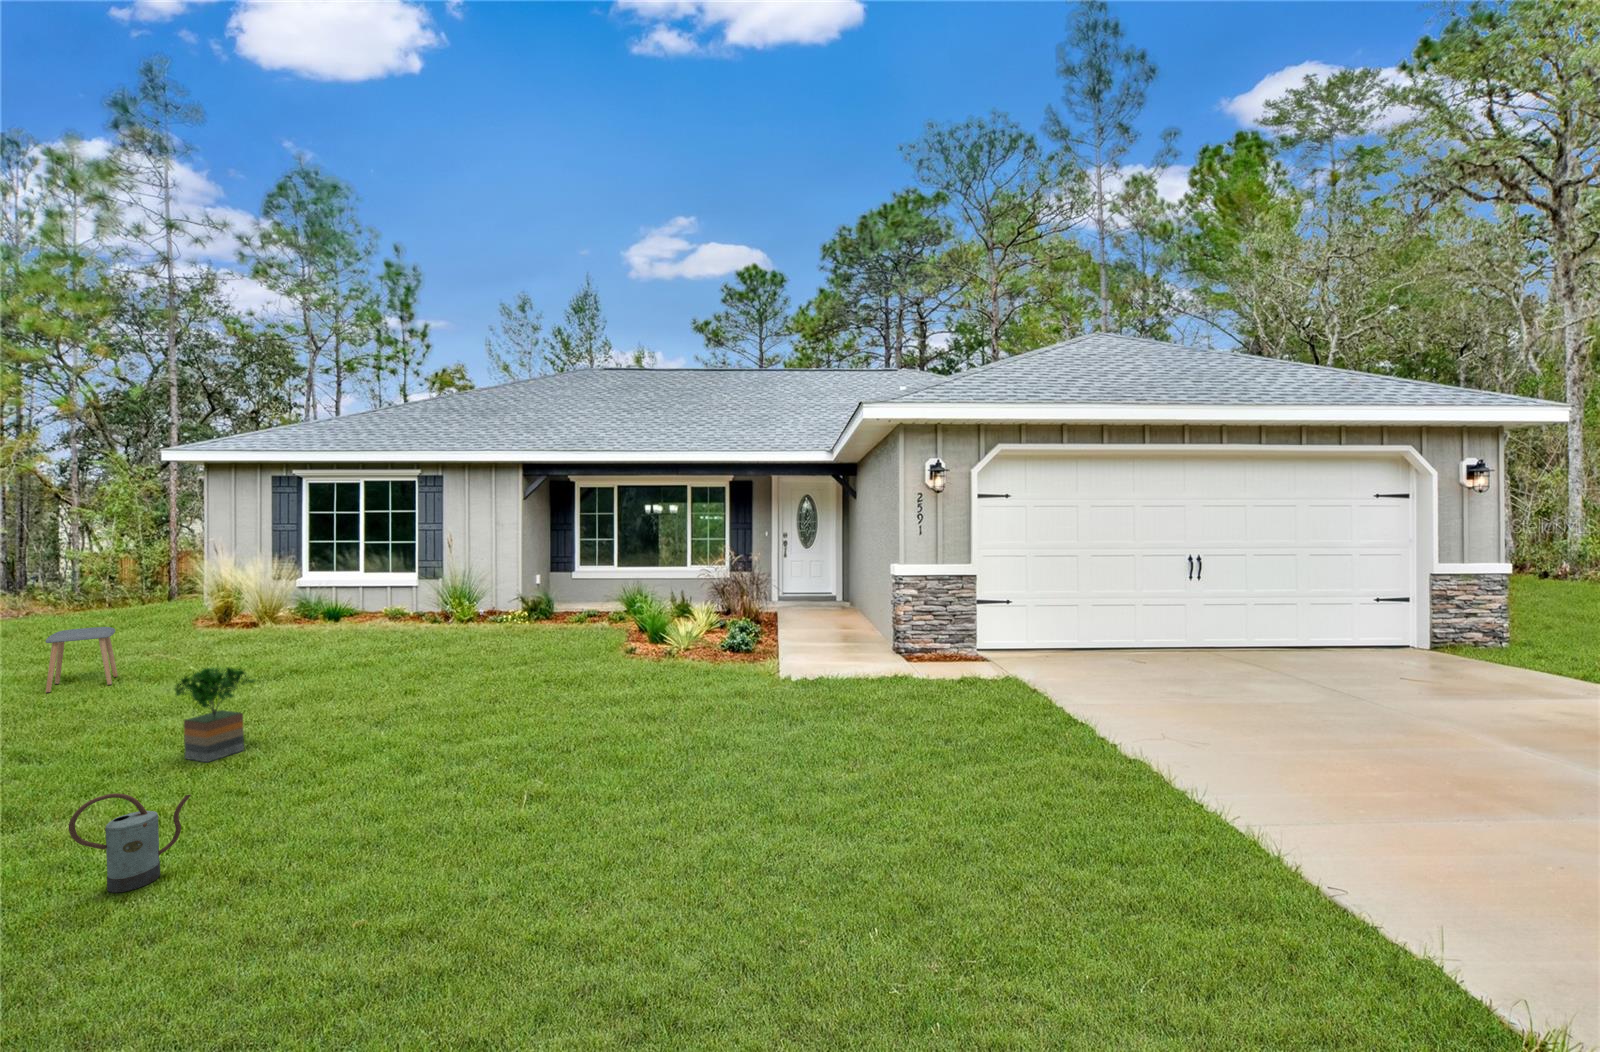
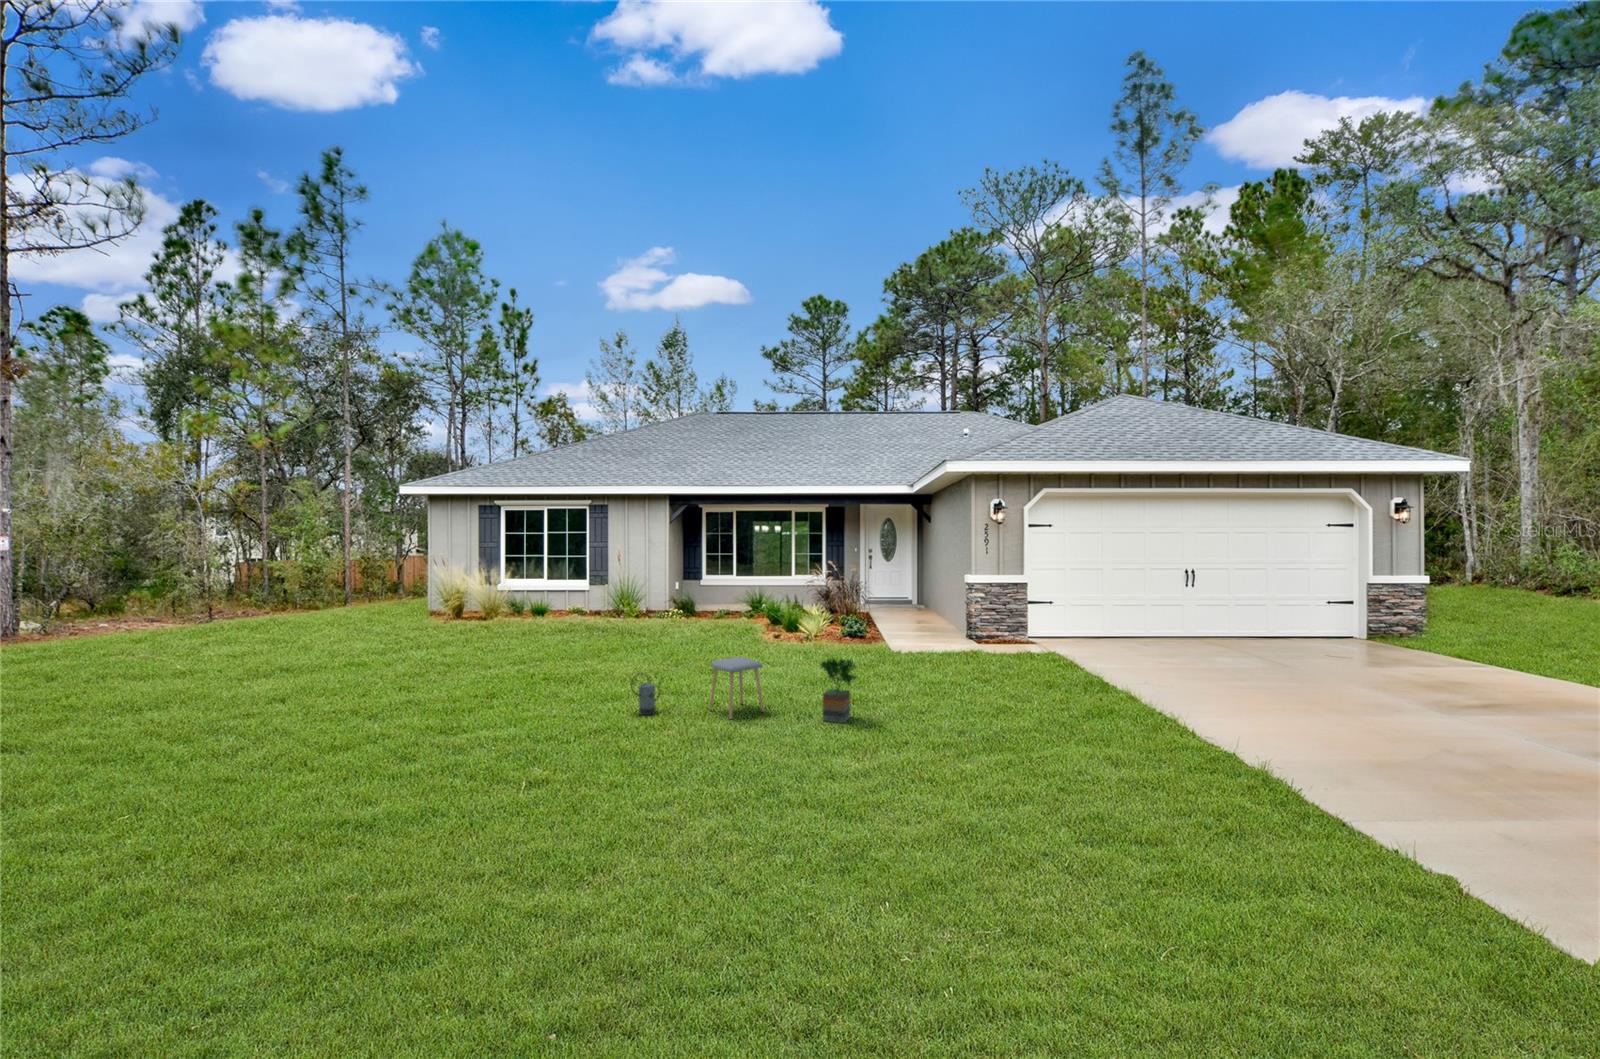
stool: present [46,627,118,693] -> present [709,657,764,719]
potted tree: present [175,667,255,762] -> present [820,659,857,723]

